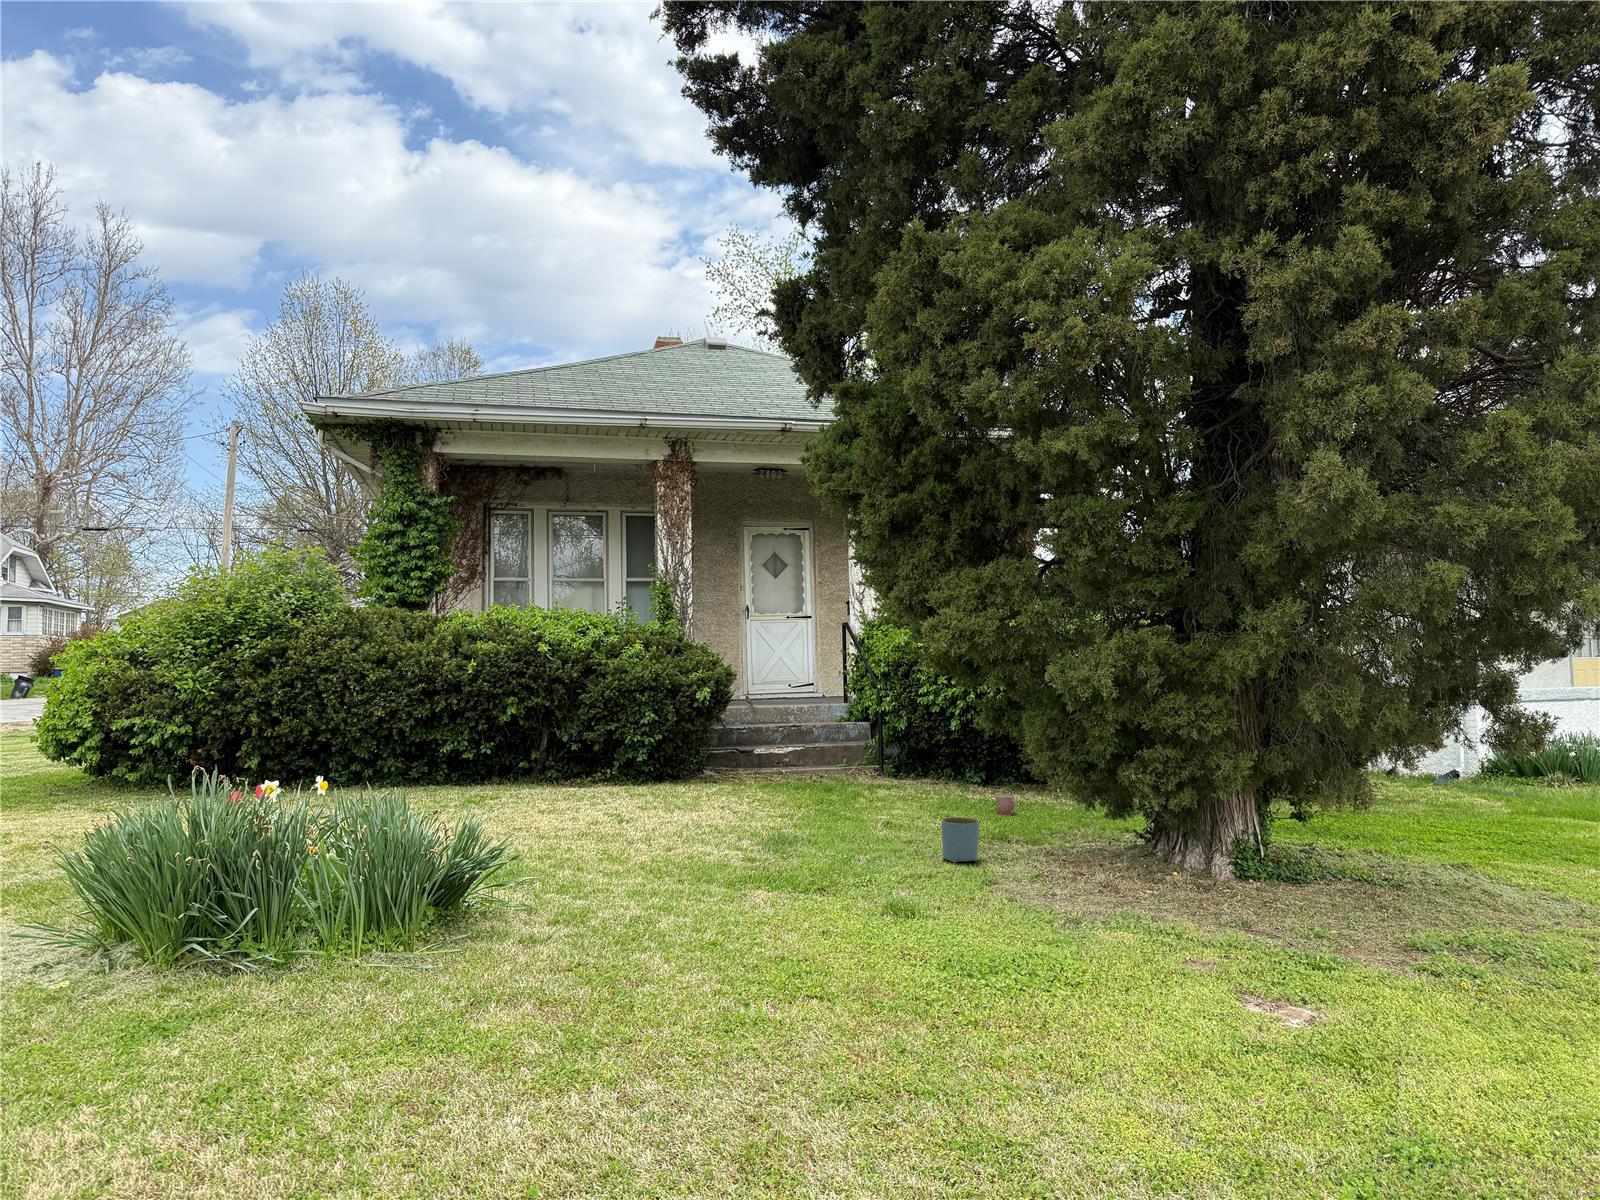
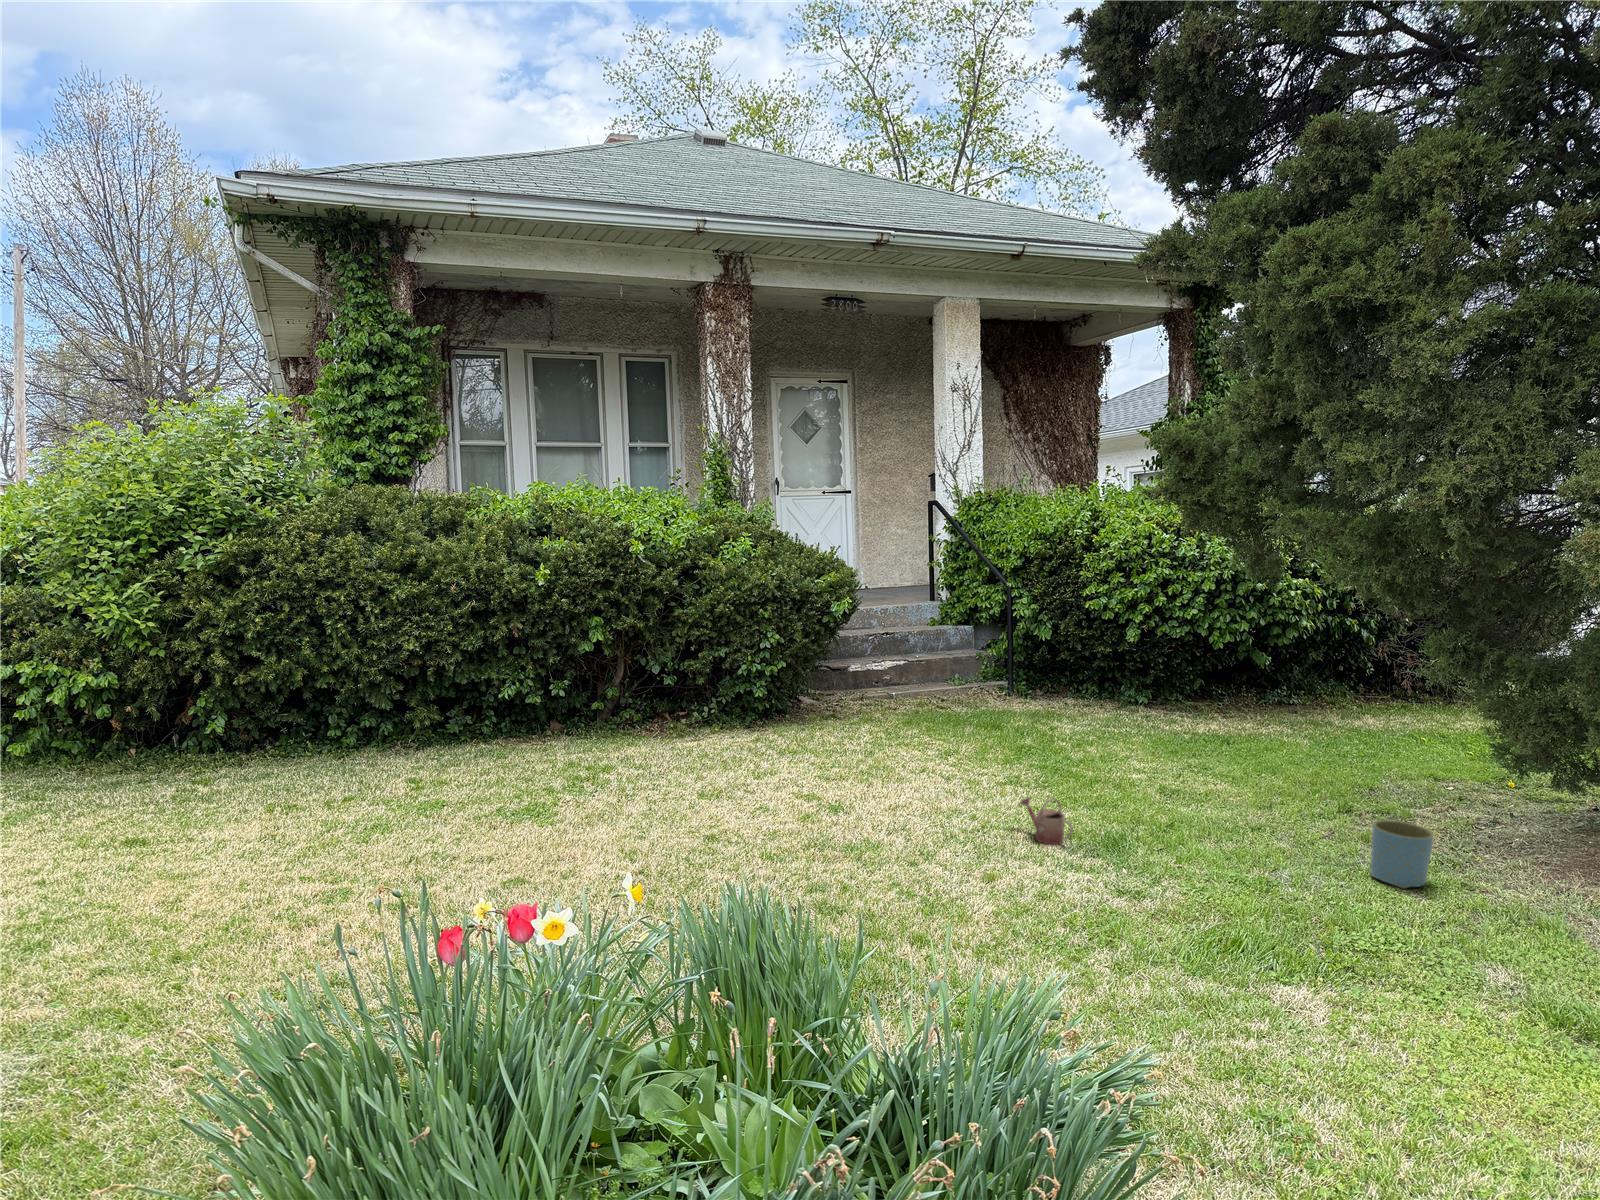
watering can: present [991,790,1017,815] -> present [1020,798,1073,845]

